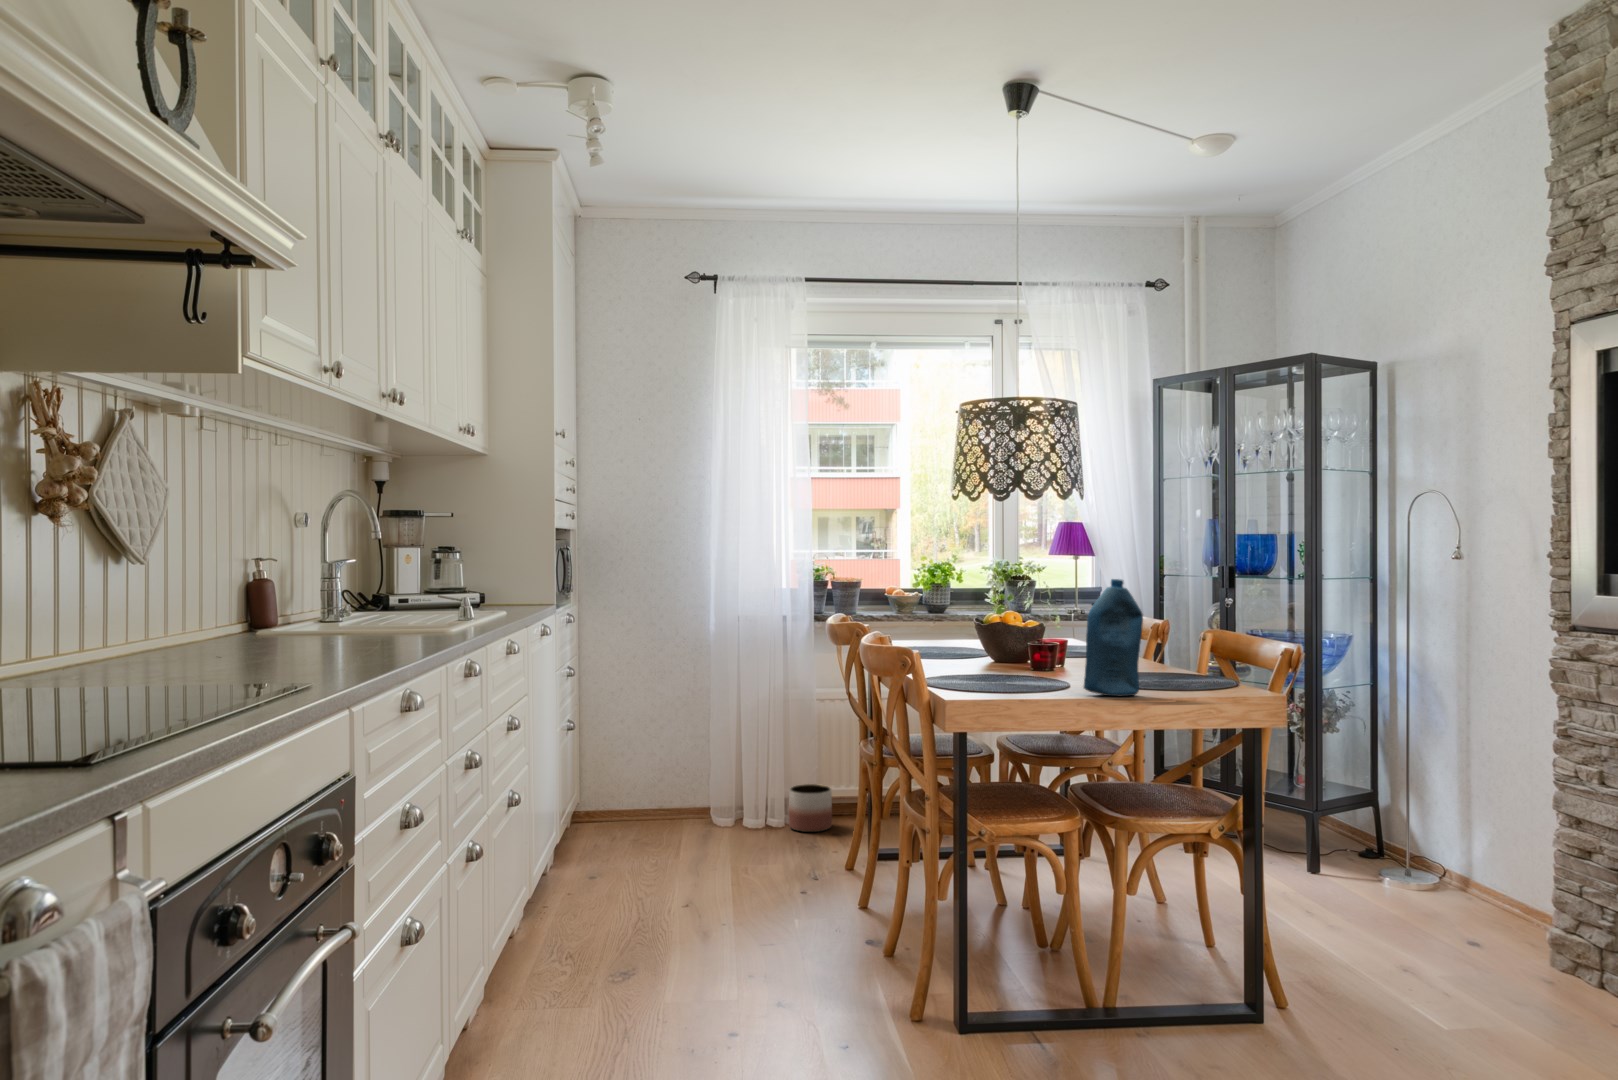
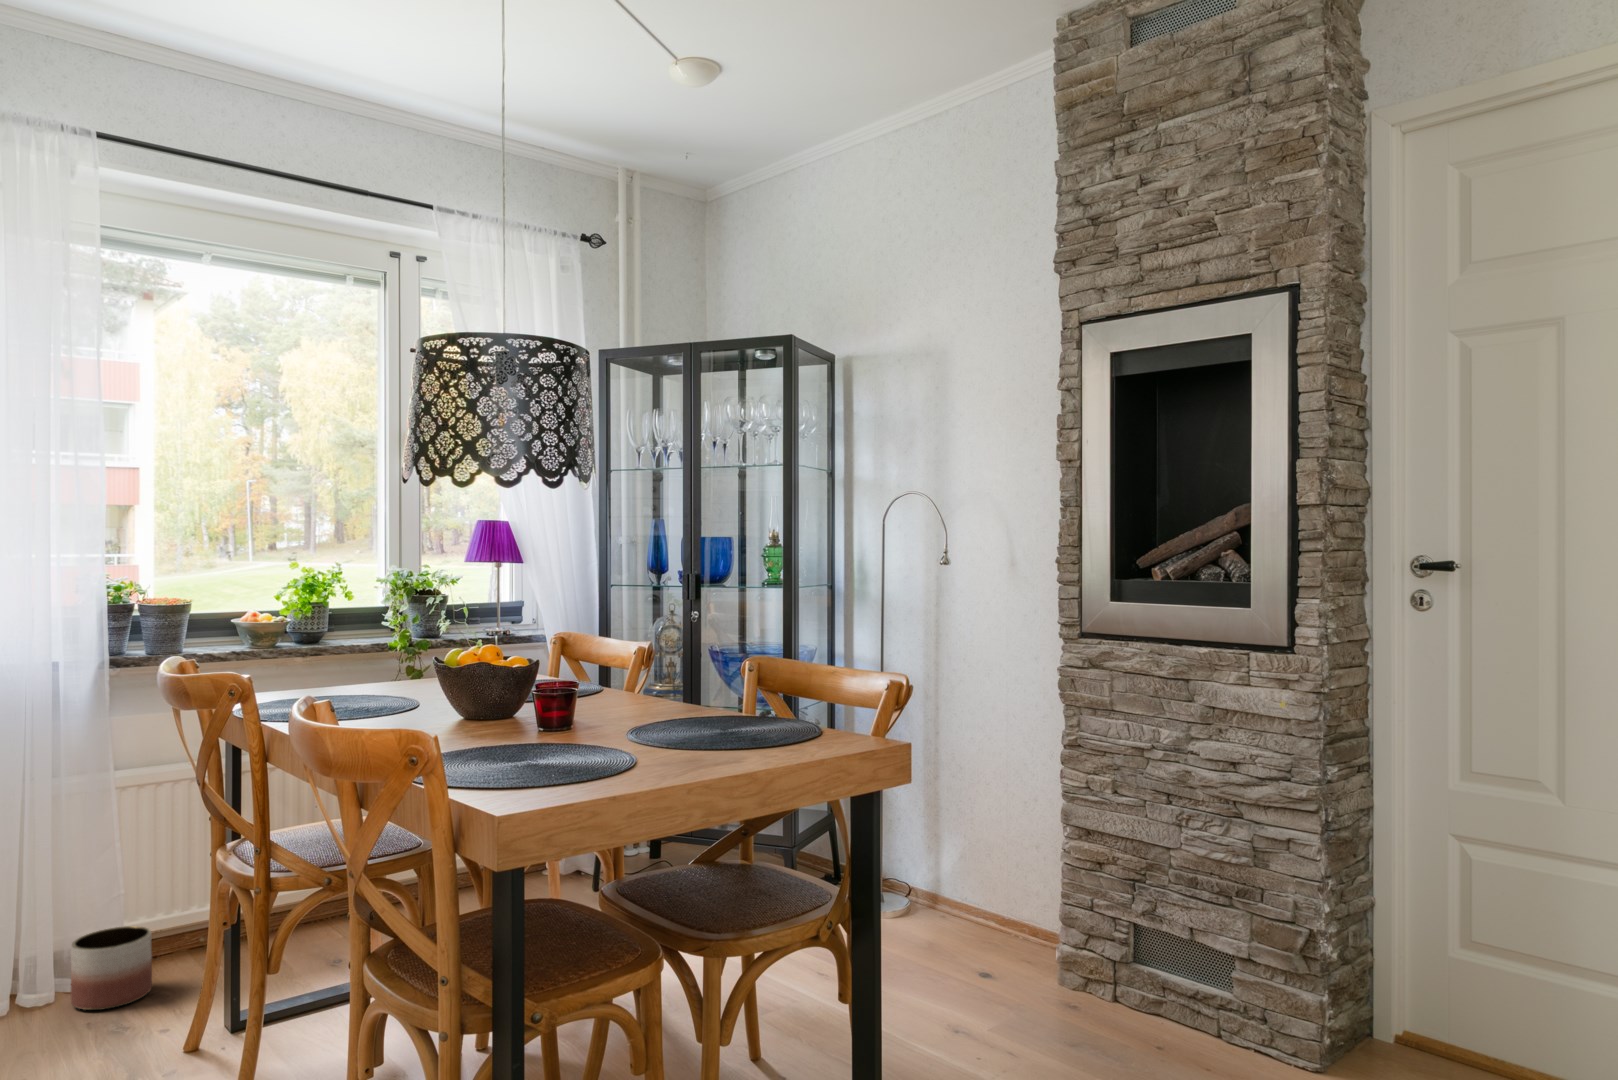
bottle: present [1084,579,1143,696] -> none [670,602,743,771]

